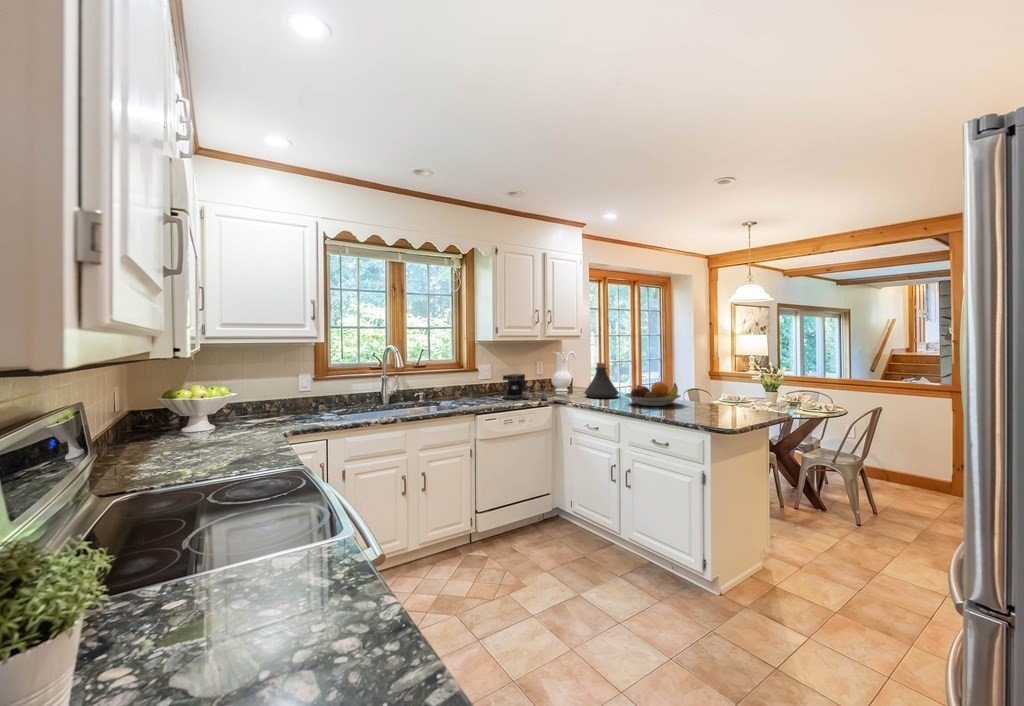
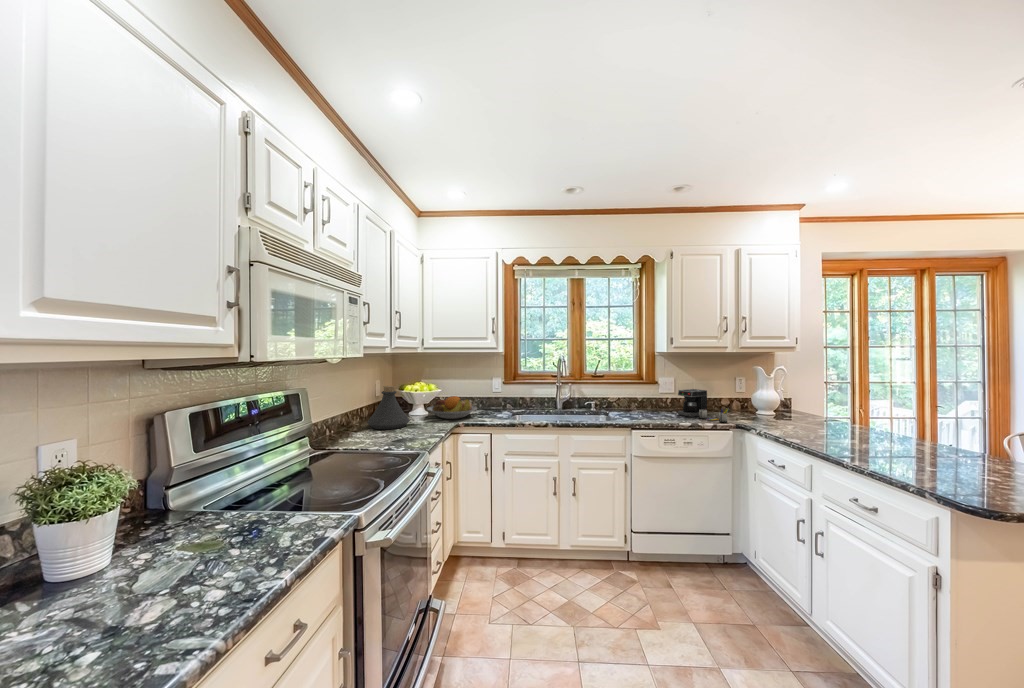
bottle: present [585,363,619,398] -> present [367,386,410,429]
fruit bowl: present [625,382,681,406] -> present [427,396,477,419]

